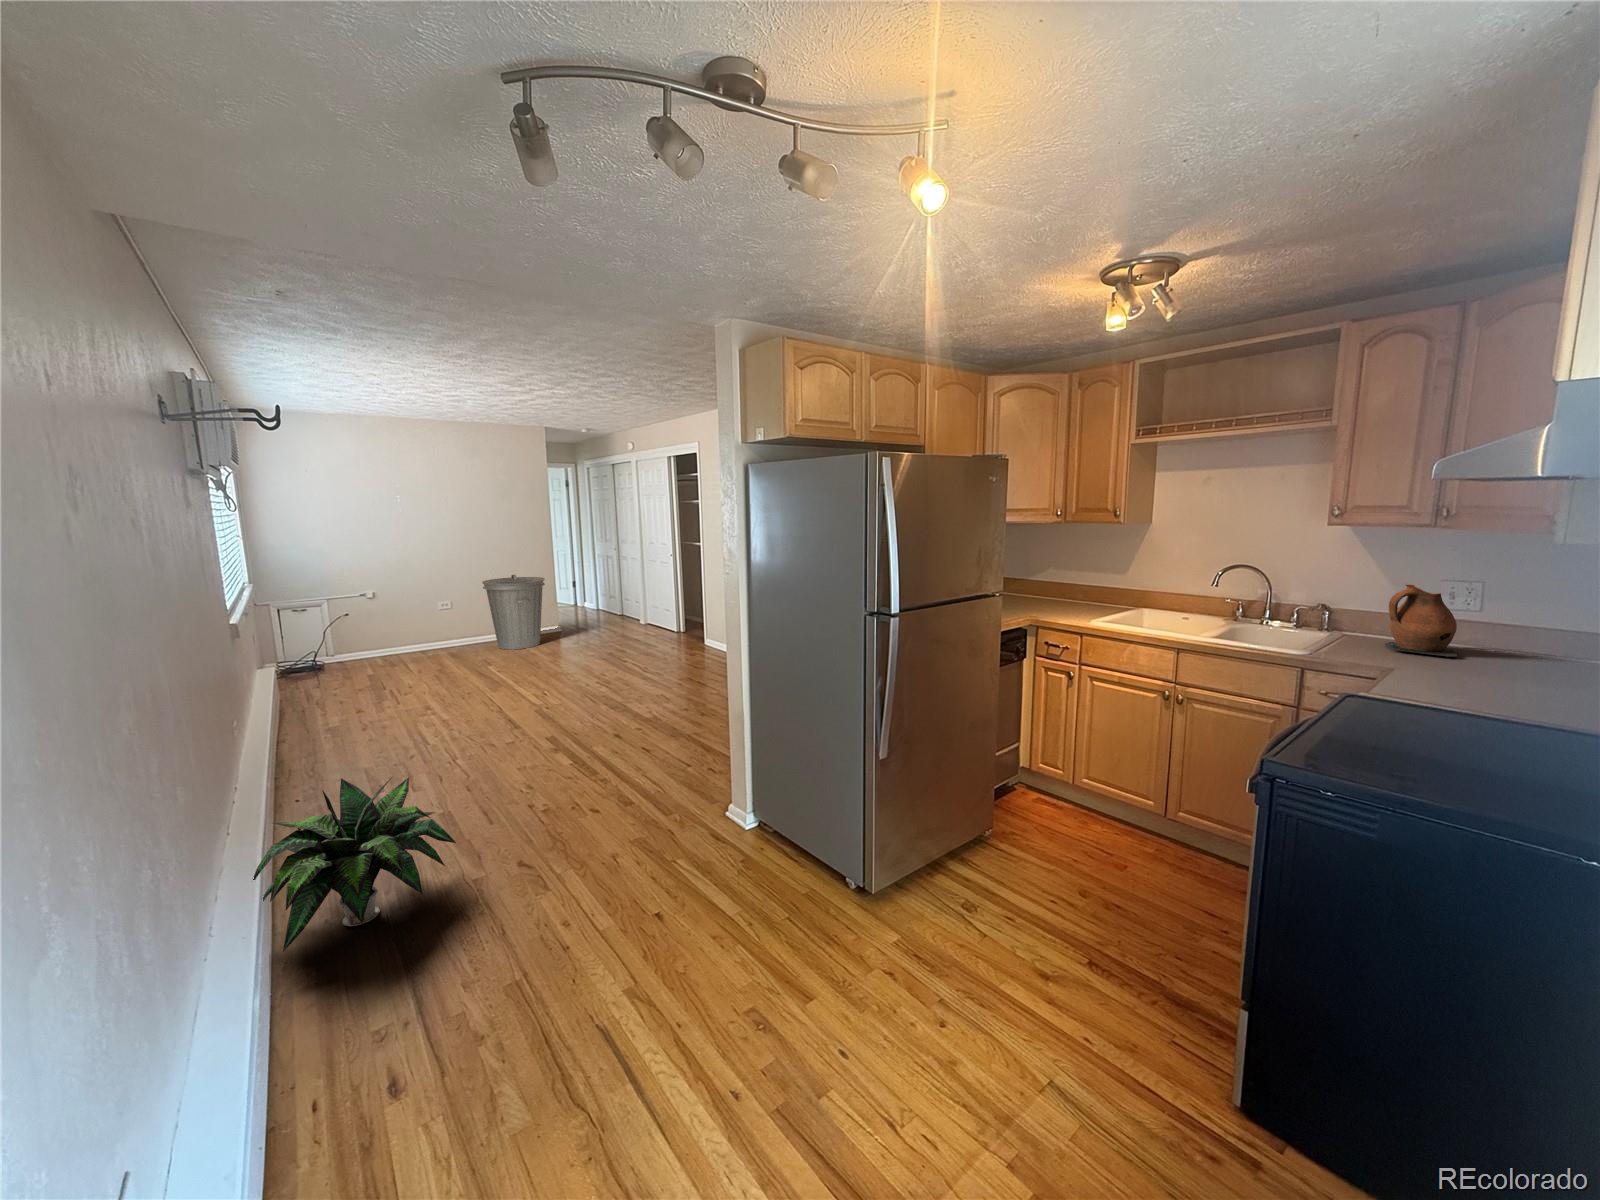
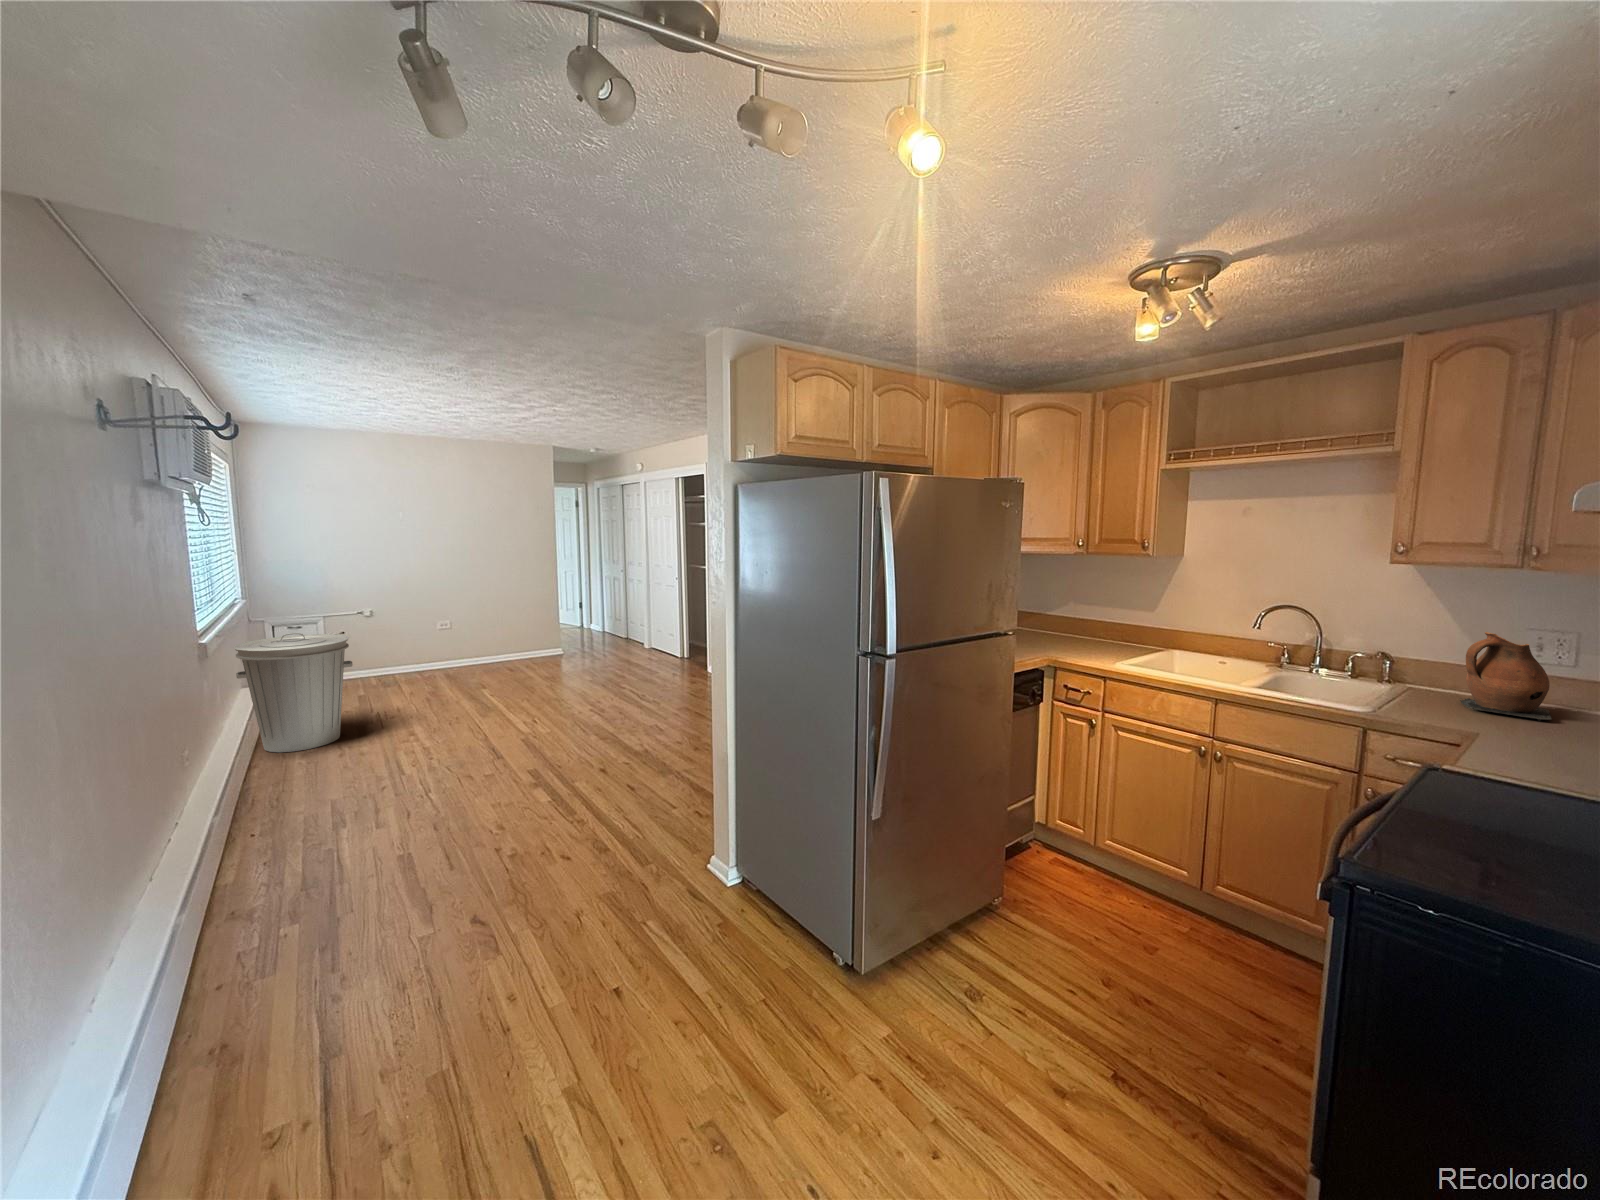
trash can: present [482,575,545,649] -> present [233,633,353,752]
potted plant: present [253,777,456,952] -> none [155,819,401,1027]

